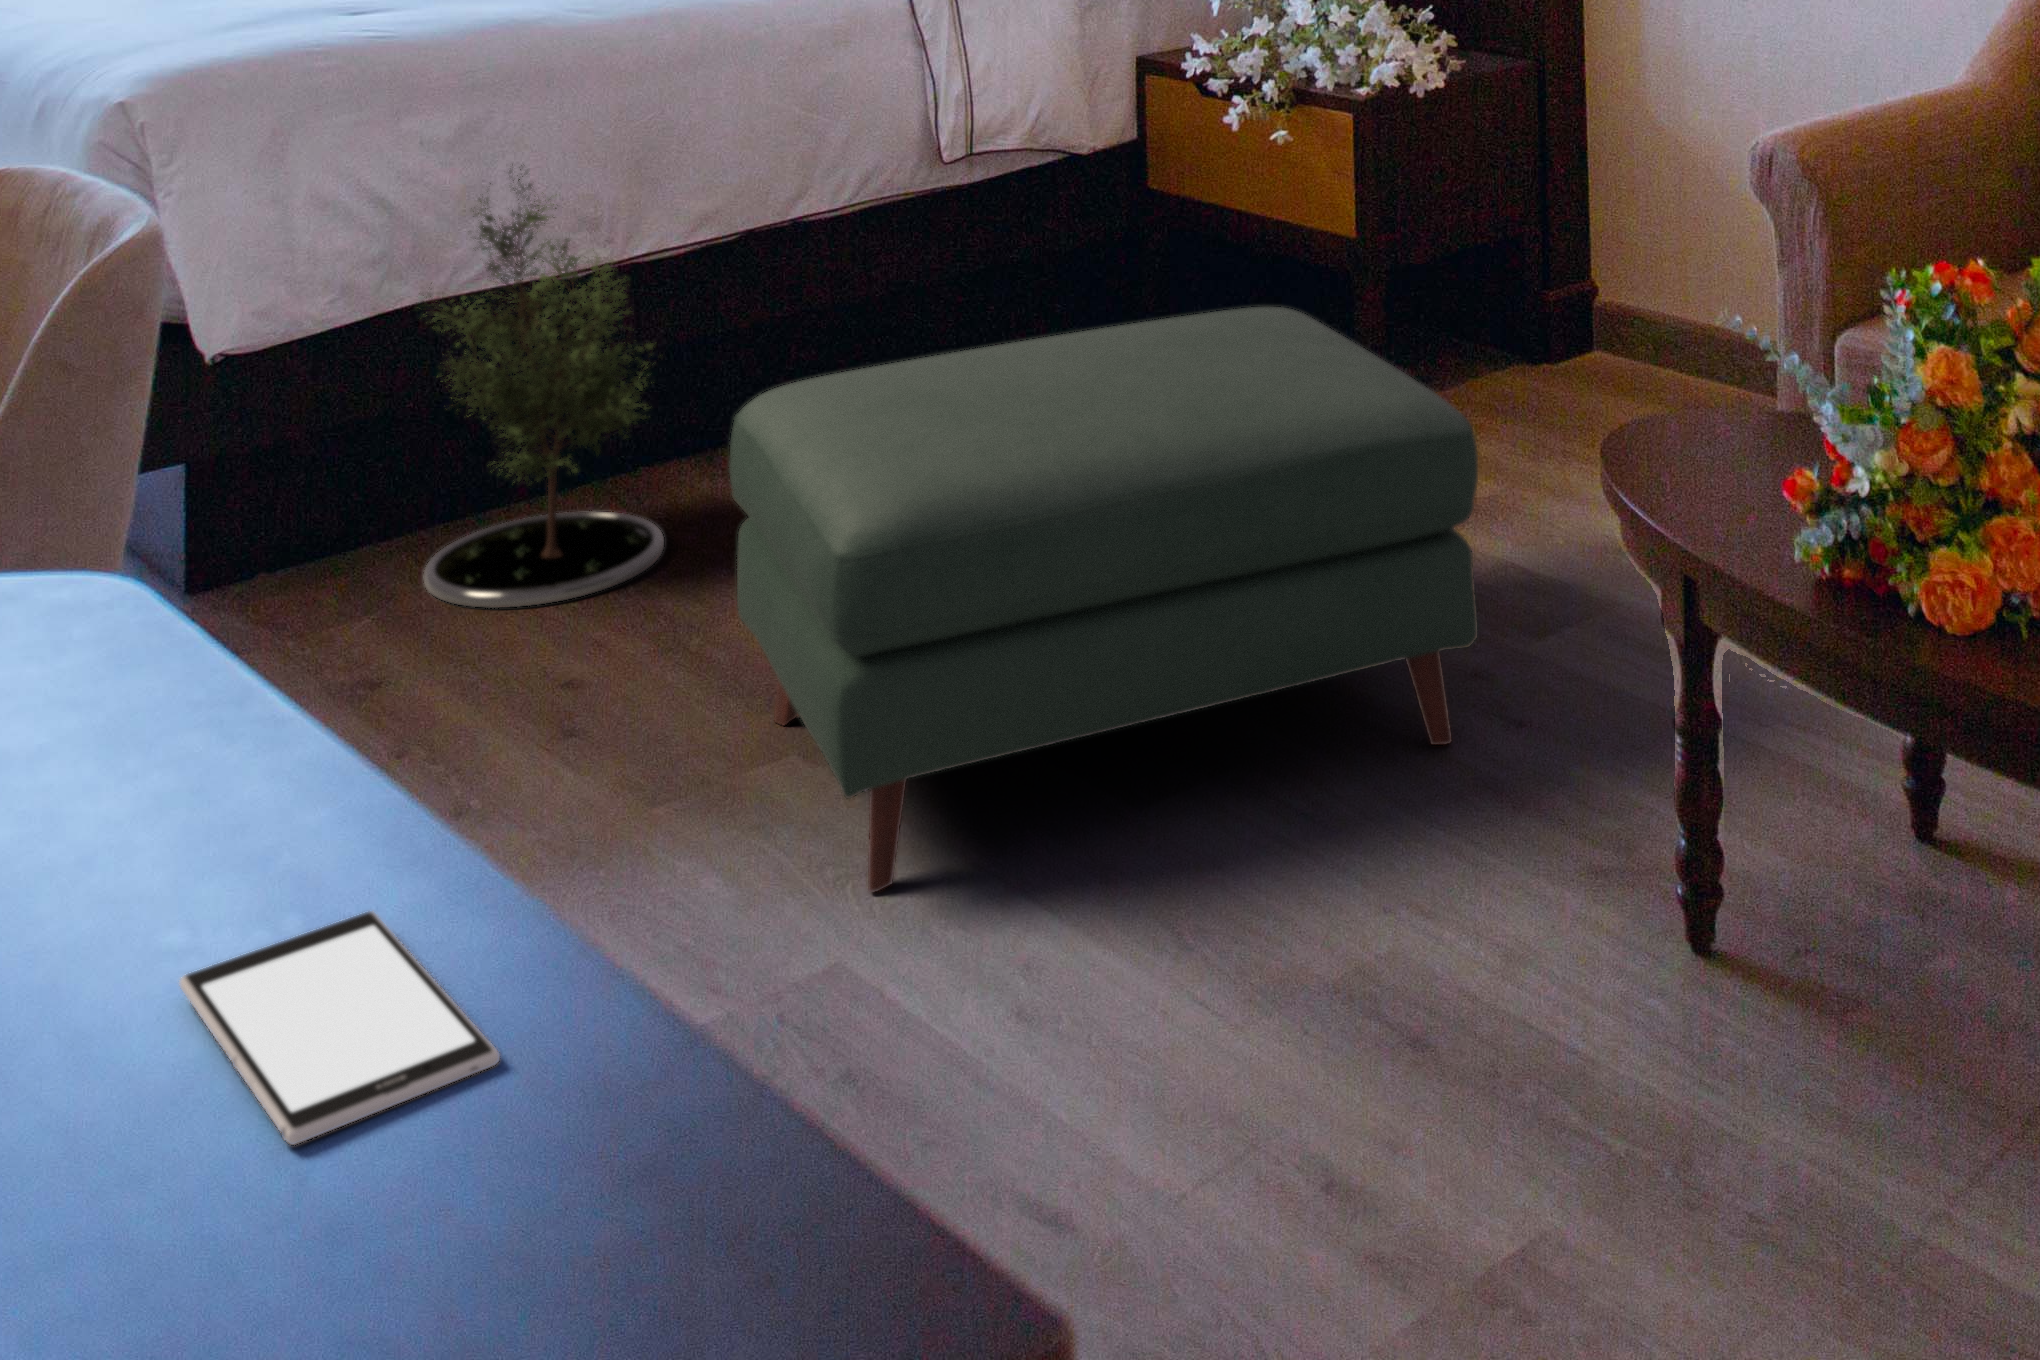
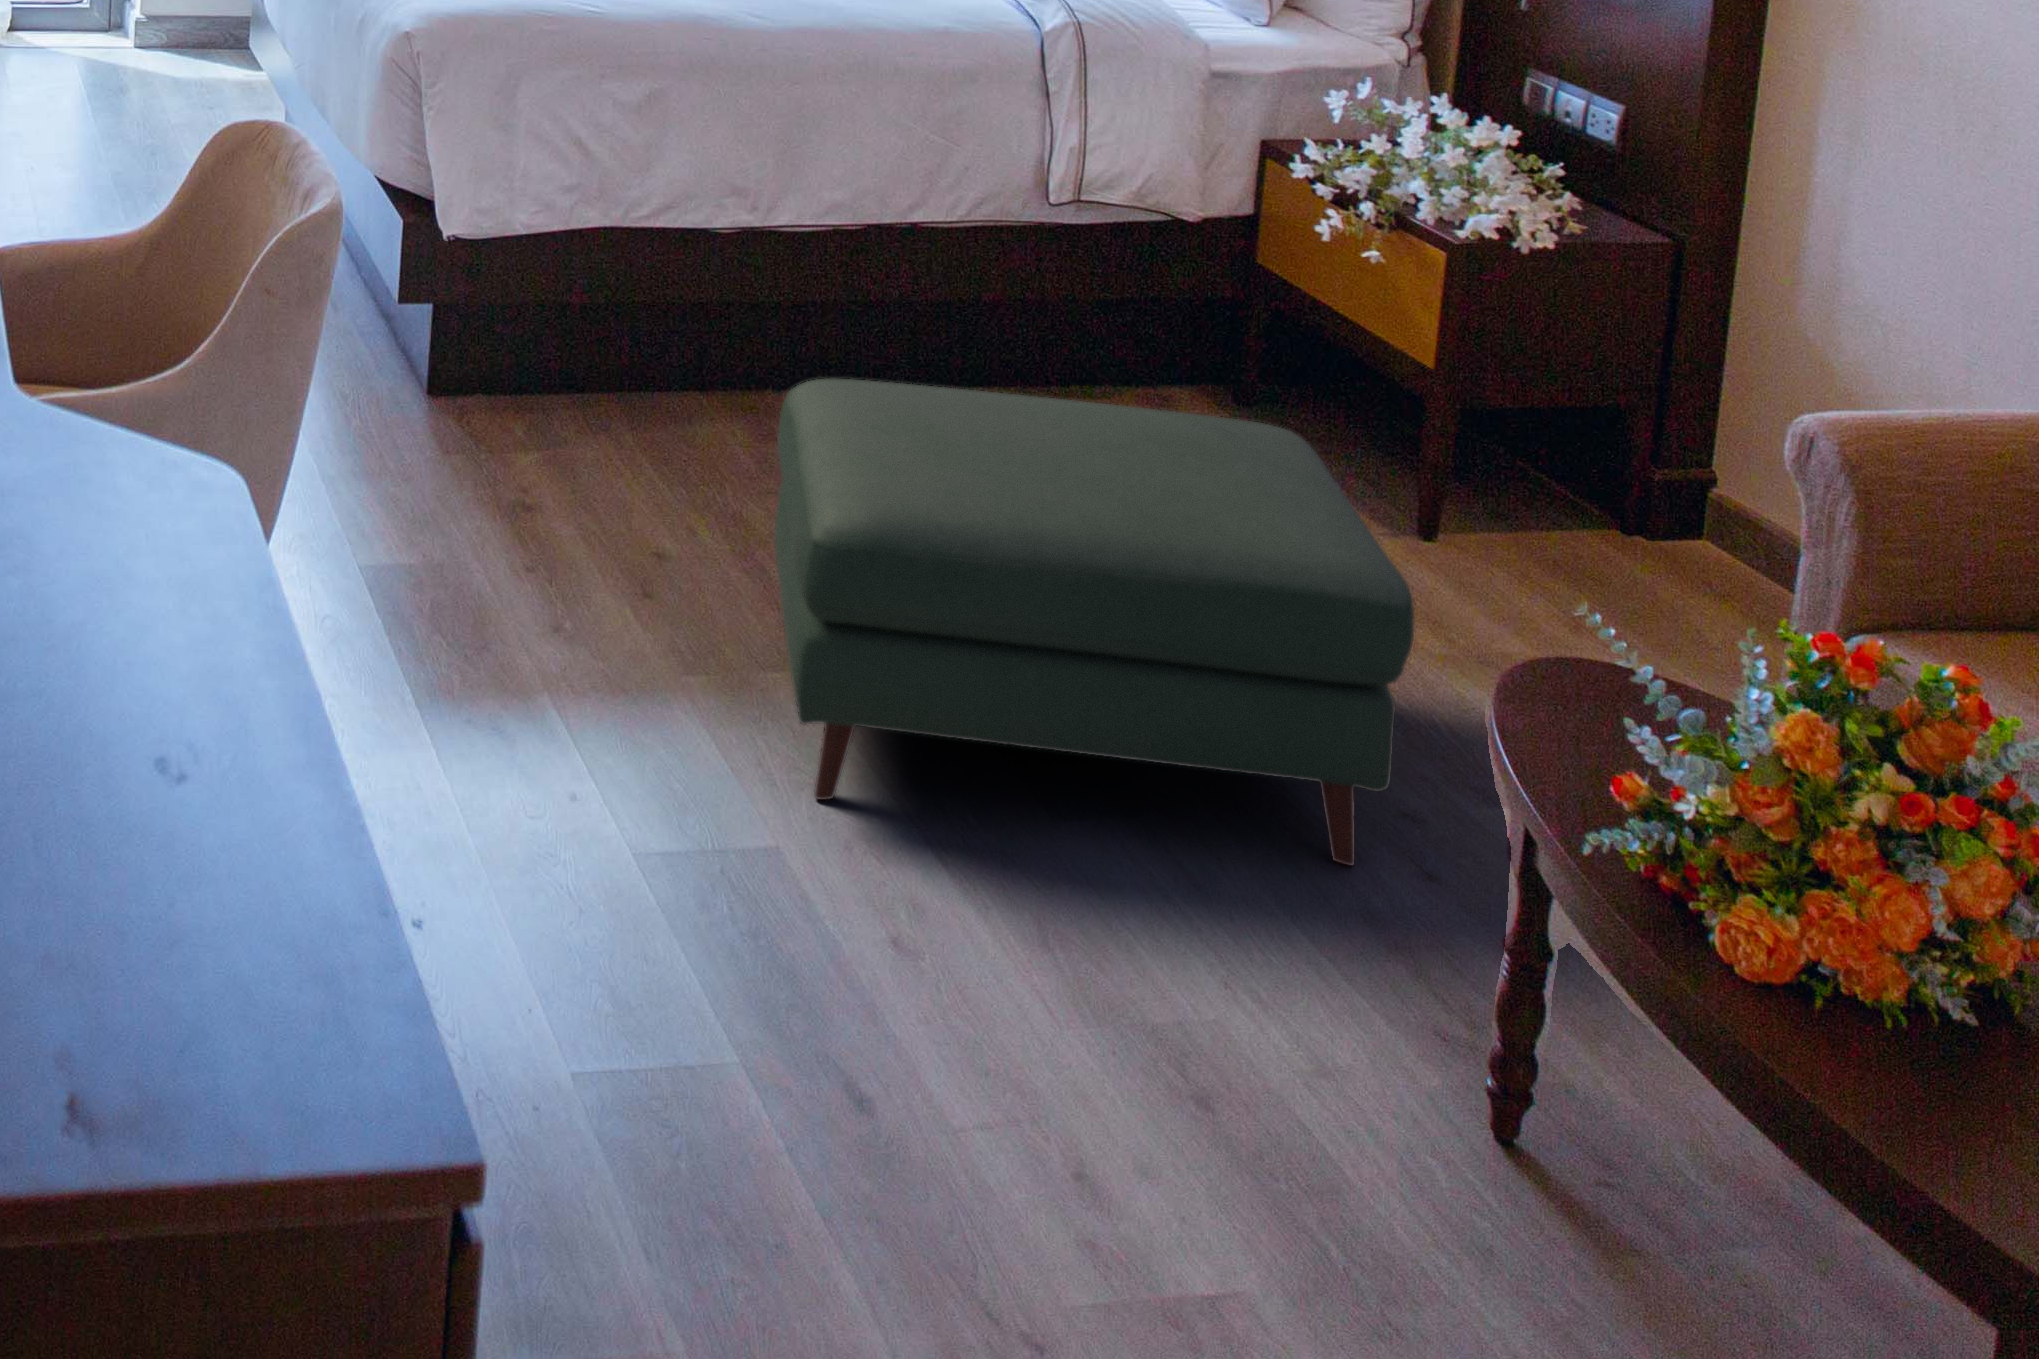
potted tree: present [419,165,664,608] -> none [580,133,776,480]
smartphone: present [179,911,500,1145] -> none [129,765,253,890]

